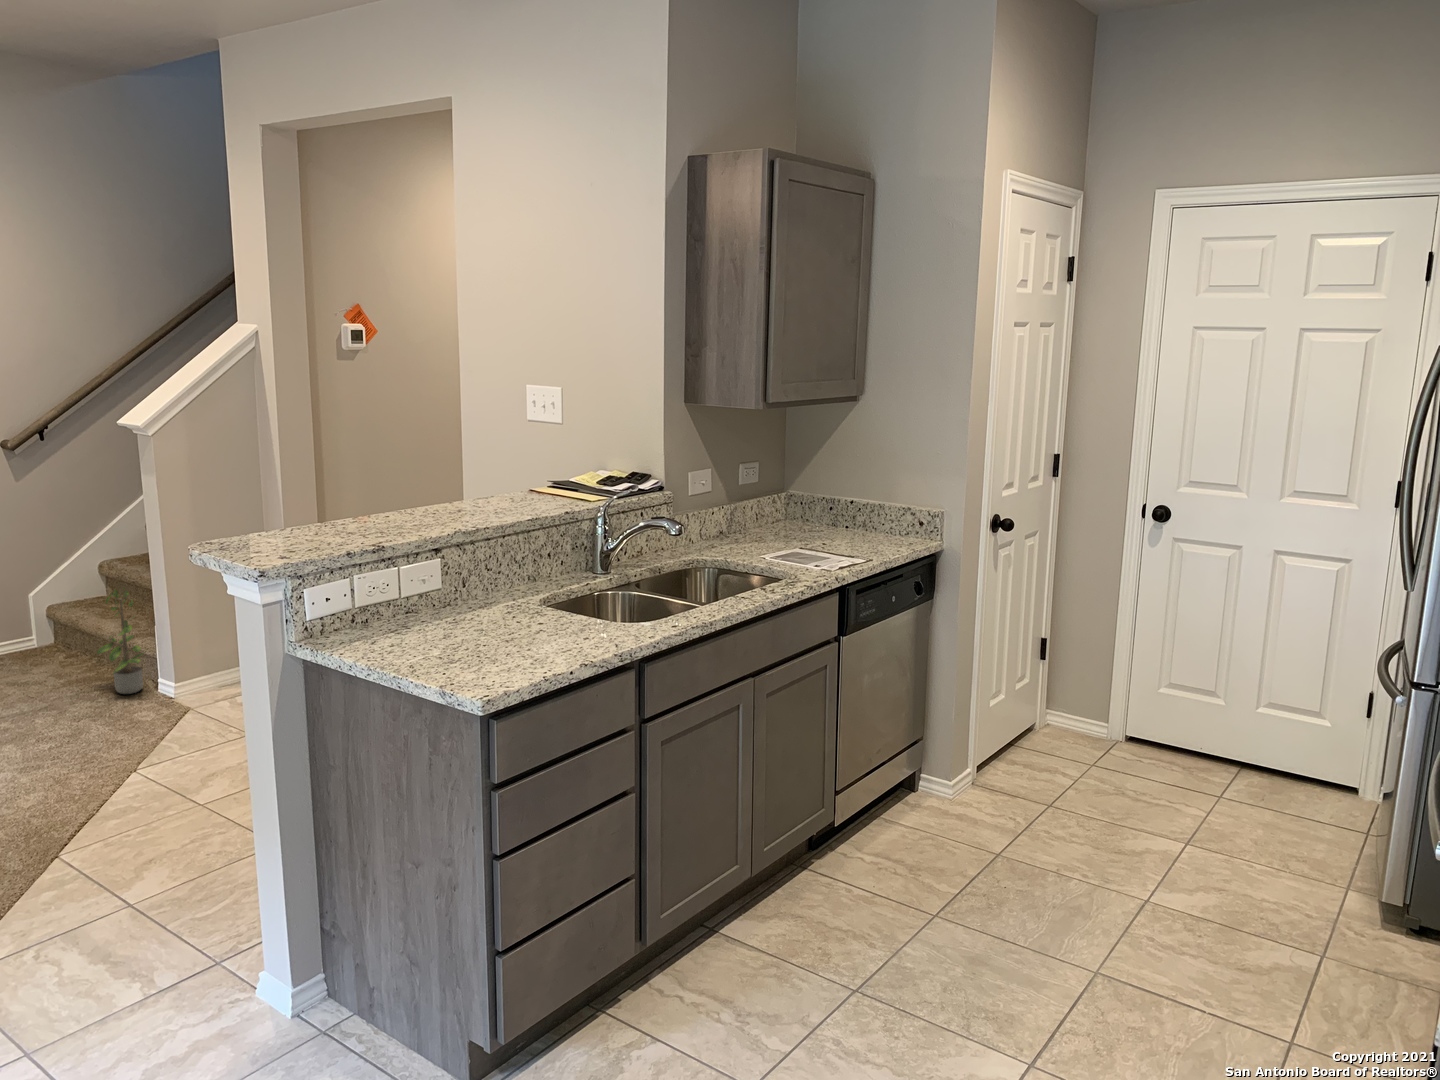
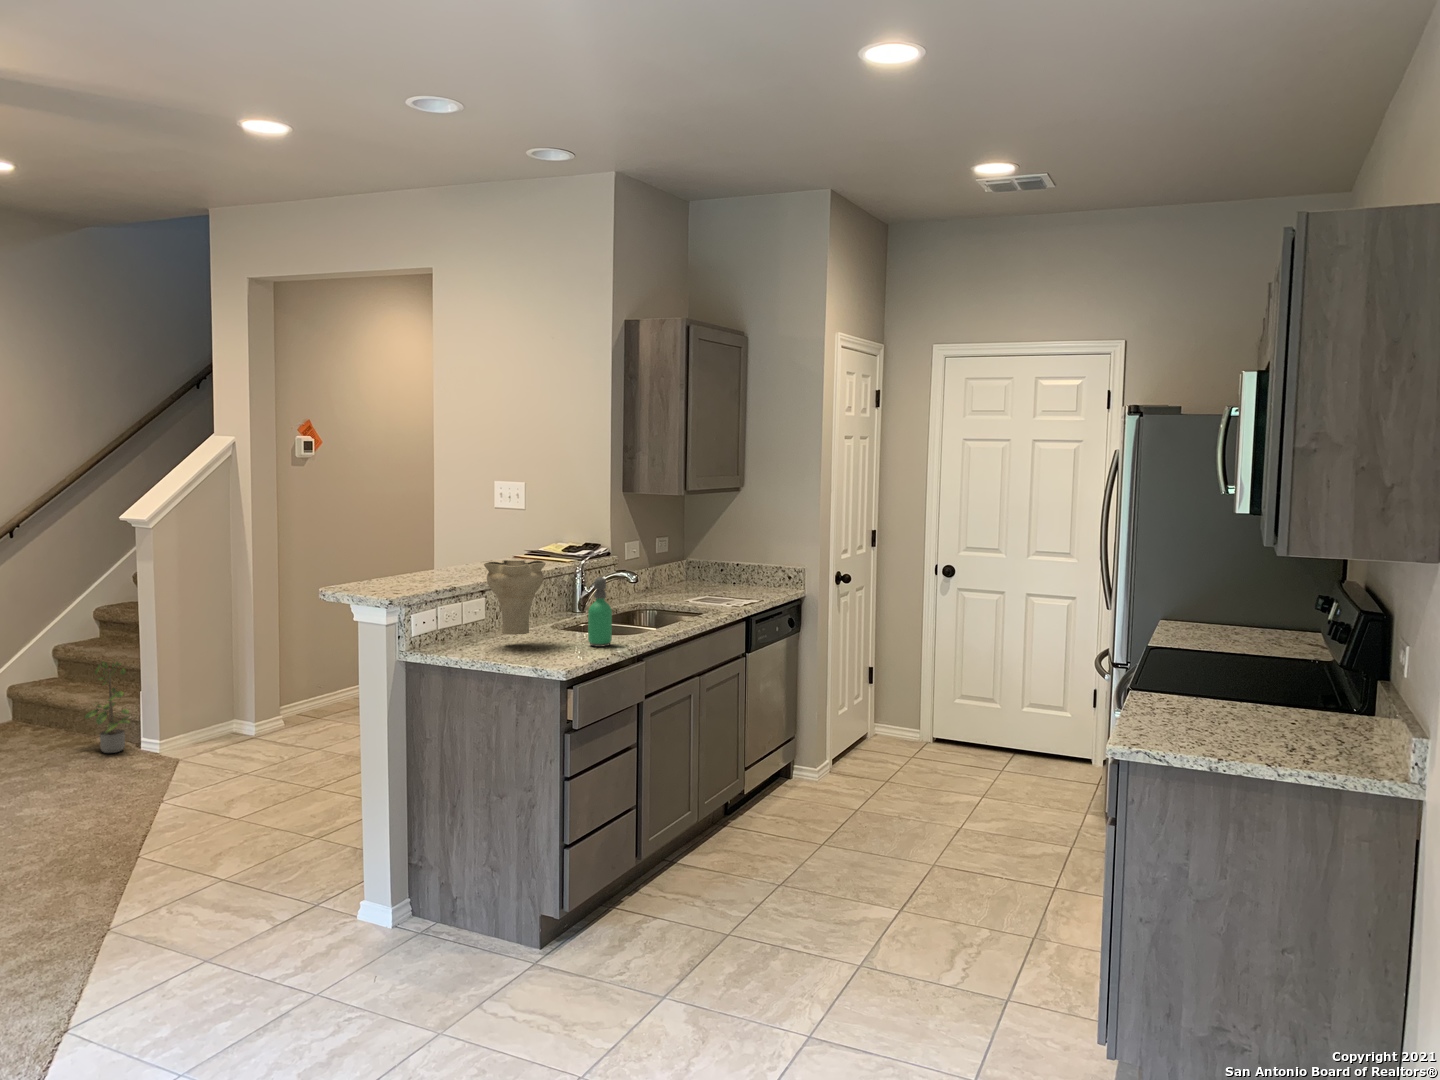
vase: none [390,509,516,623] -> present [484,560,546,635]
soap dispenser: none [556,541,595,647] -> present [588,577,612,647]

